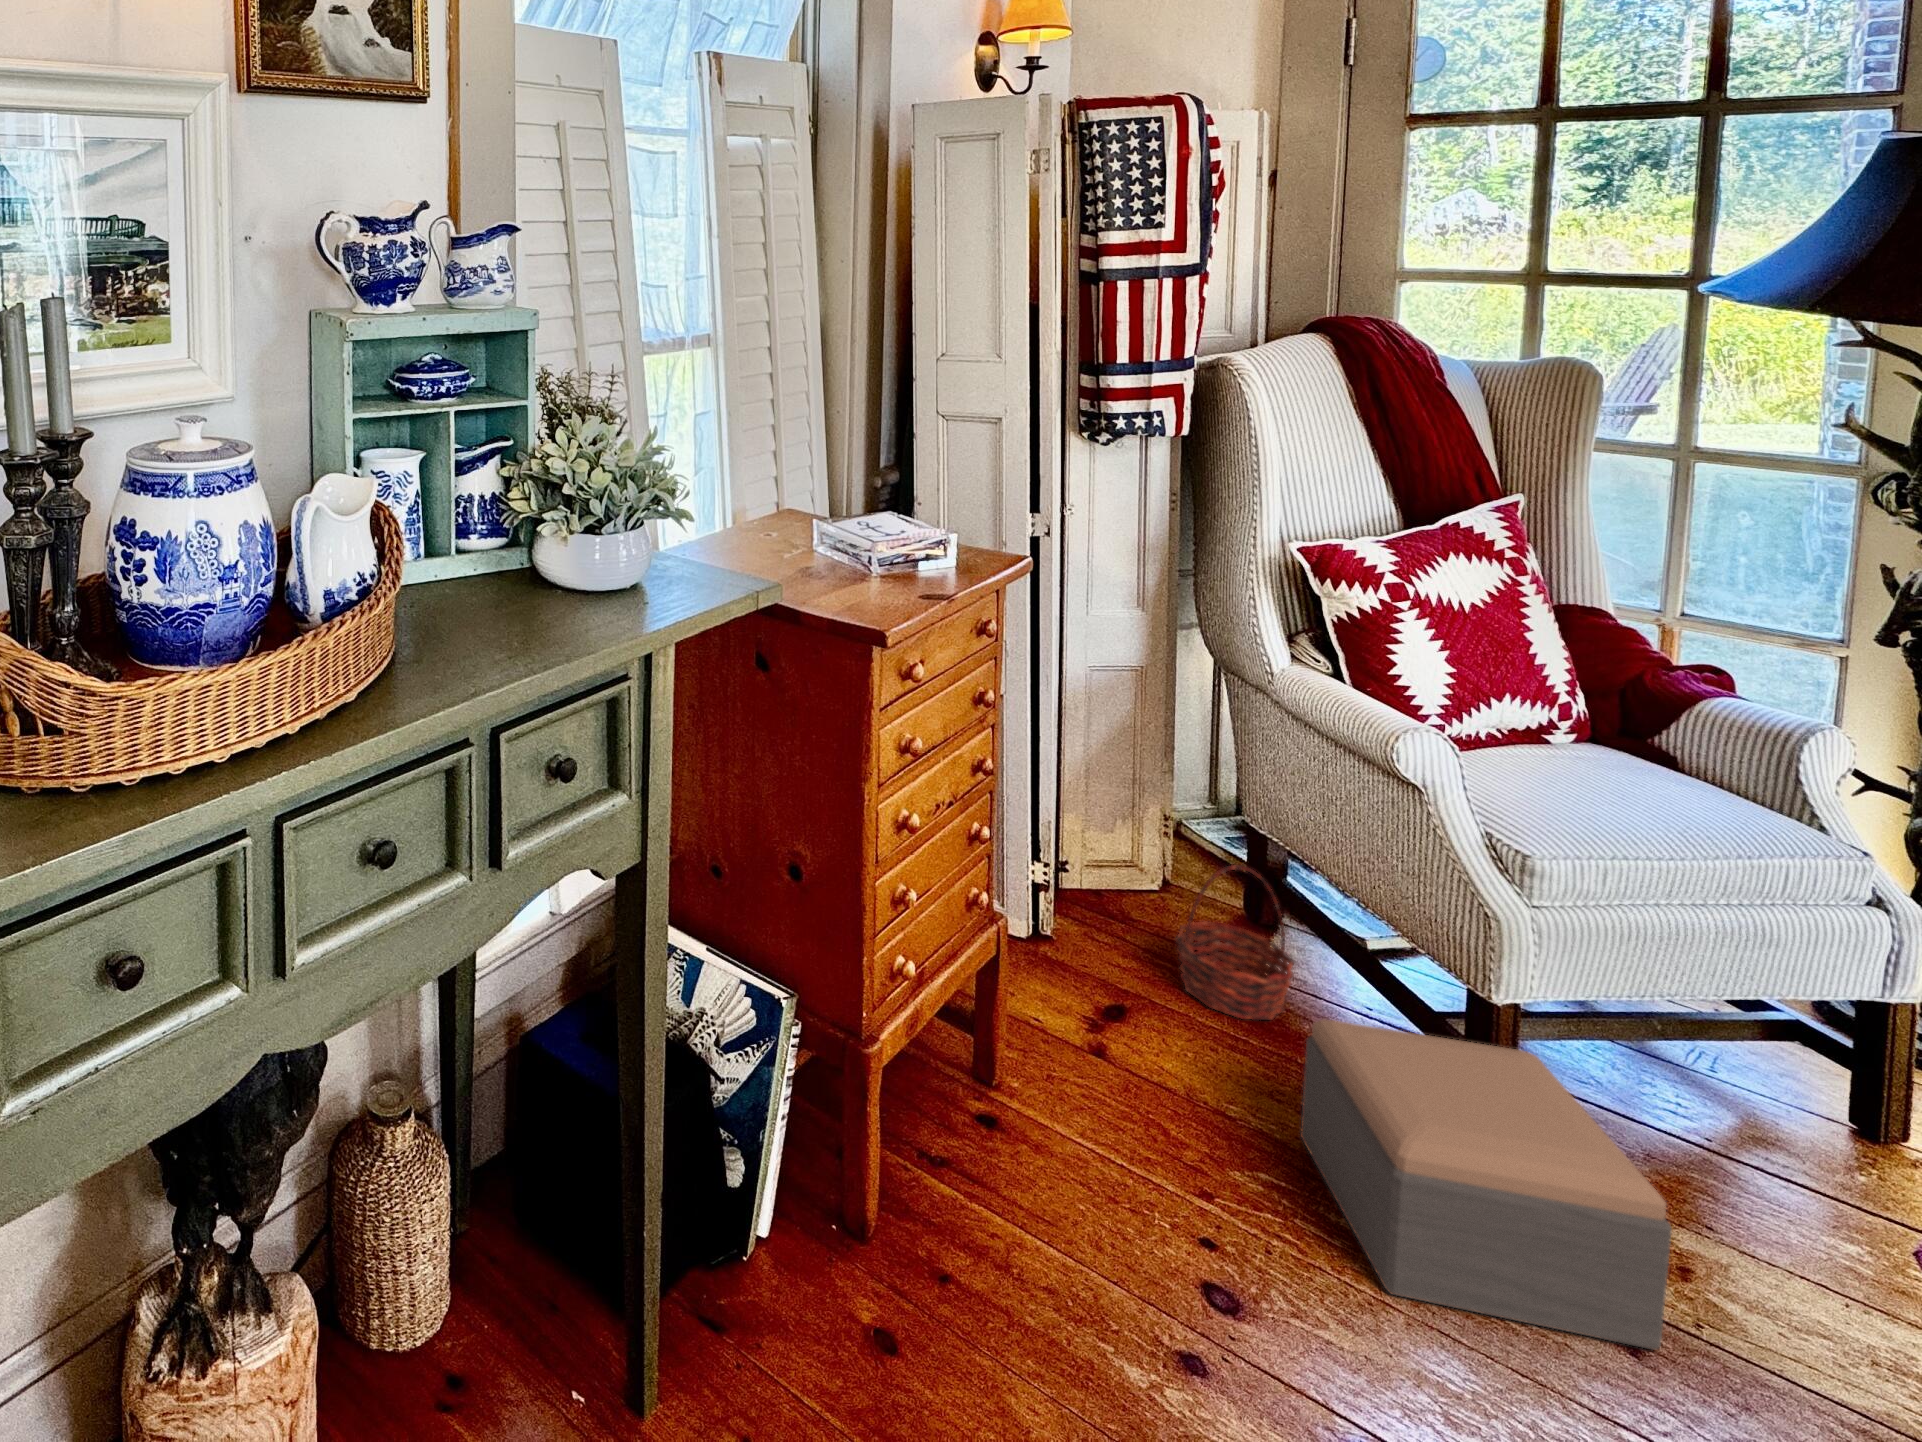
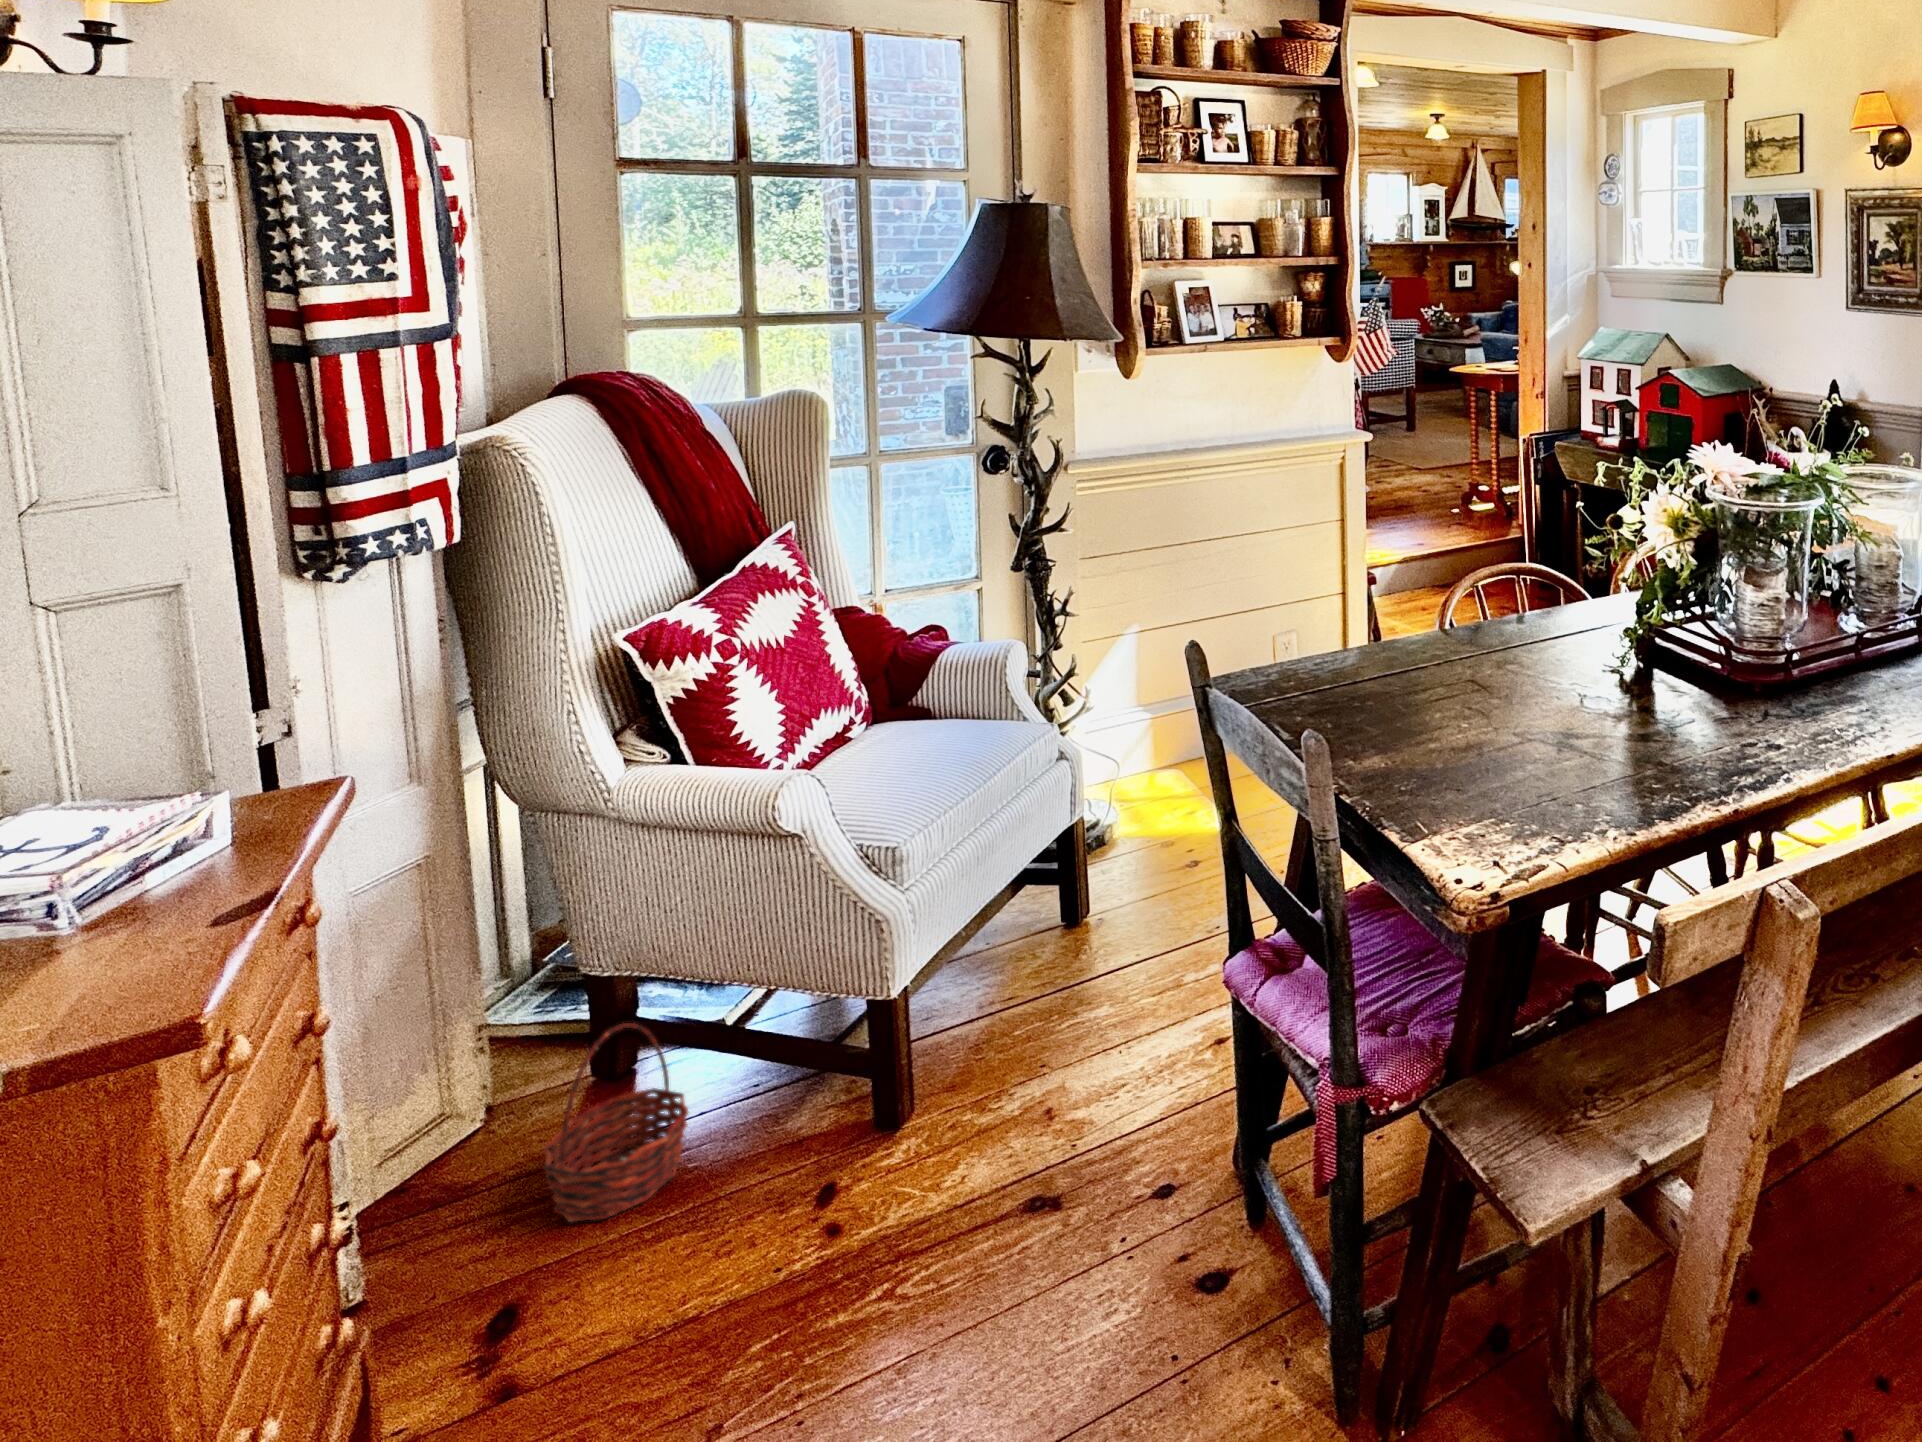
footstool: present [1300,1020,1672,1350] -> none [758,1021,1072,1352]

